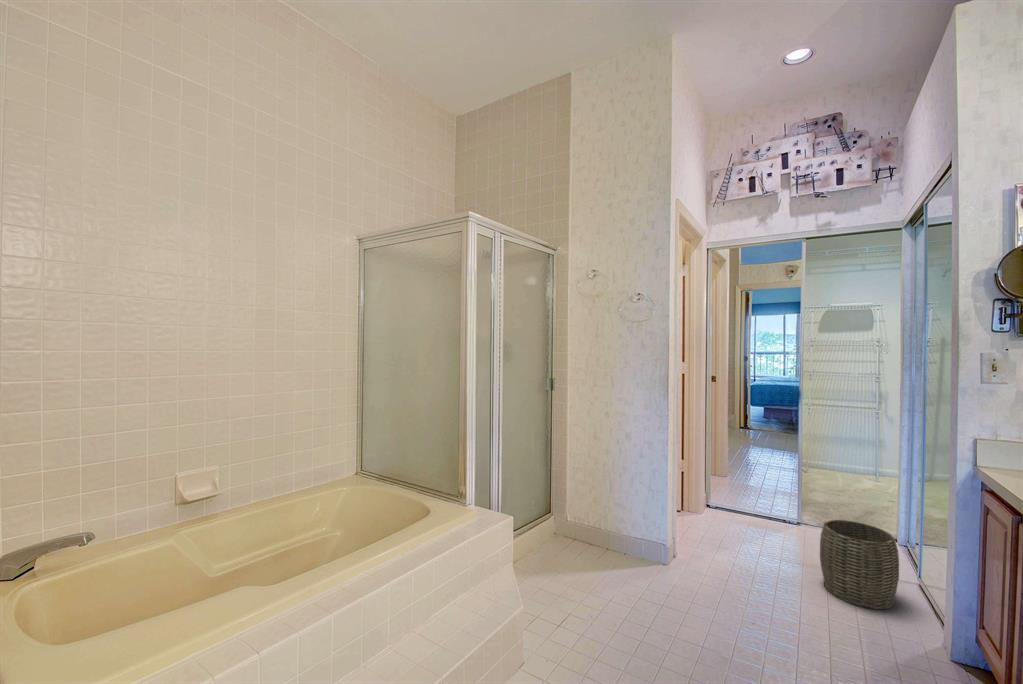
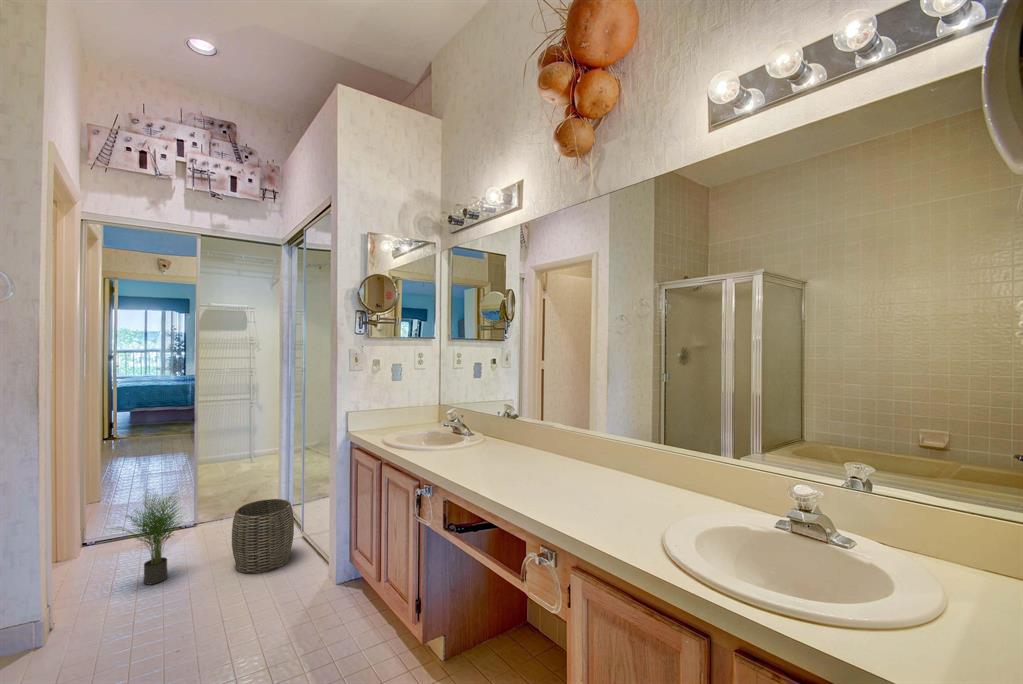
potted plant: none [712,471,781,560] -> present [119,493,183,585]

